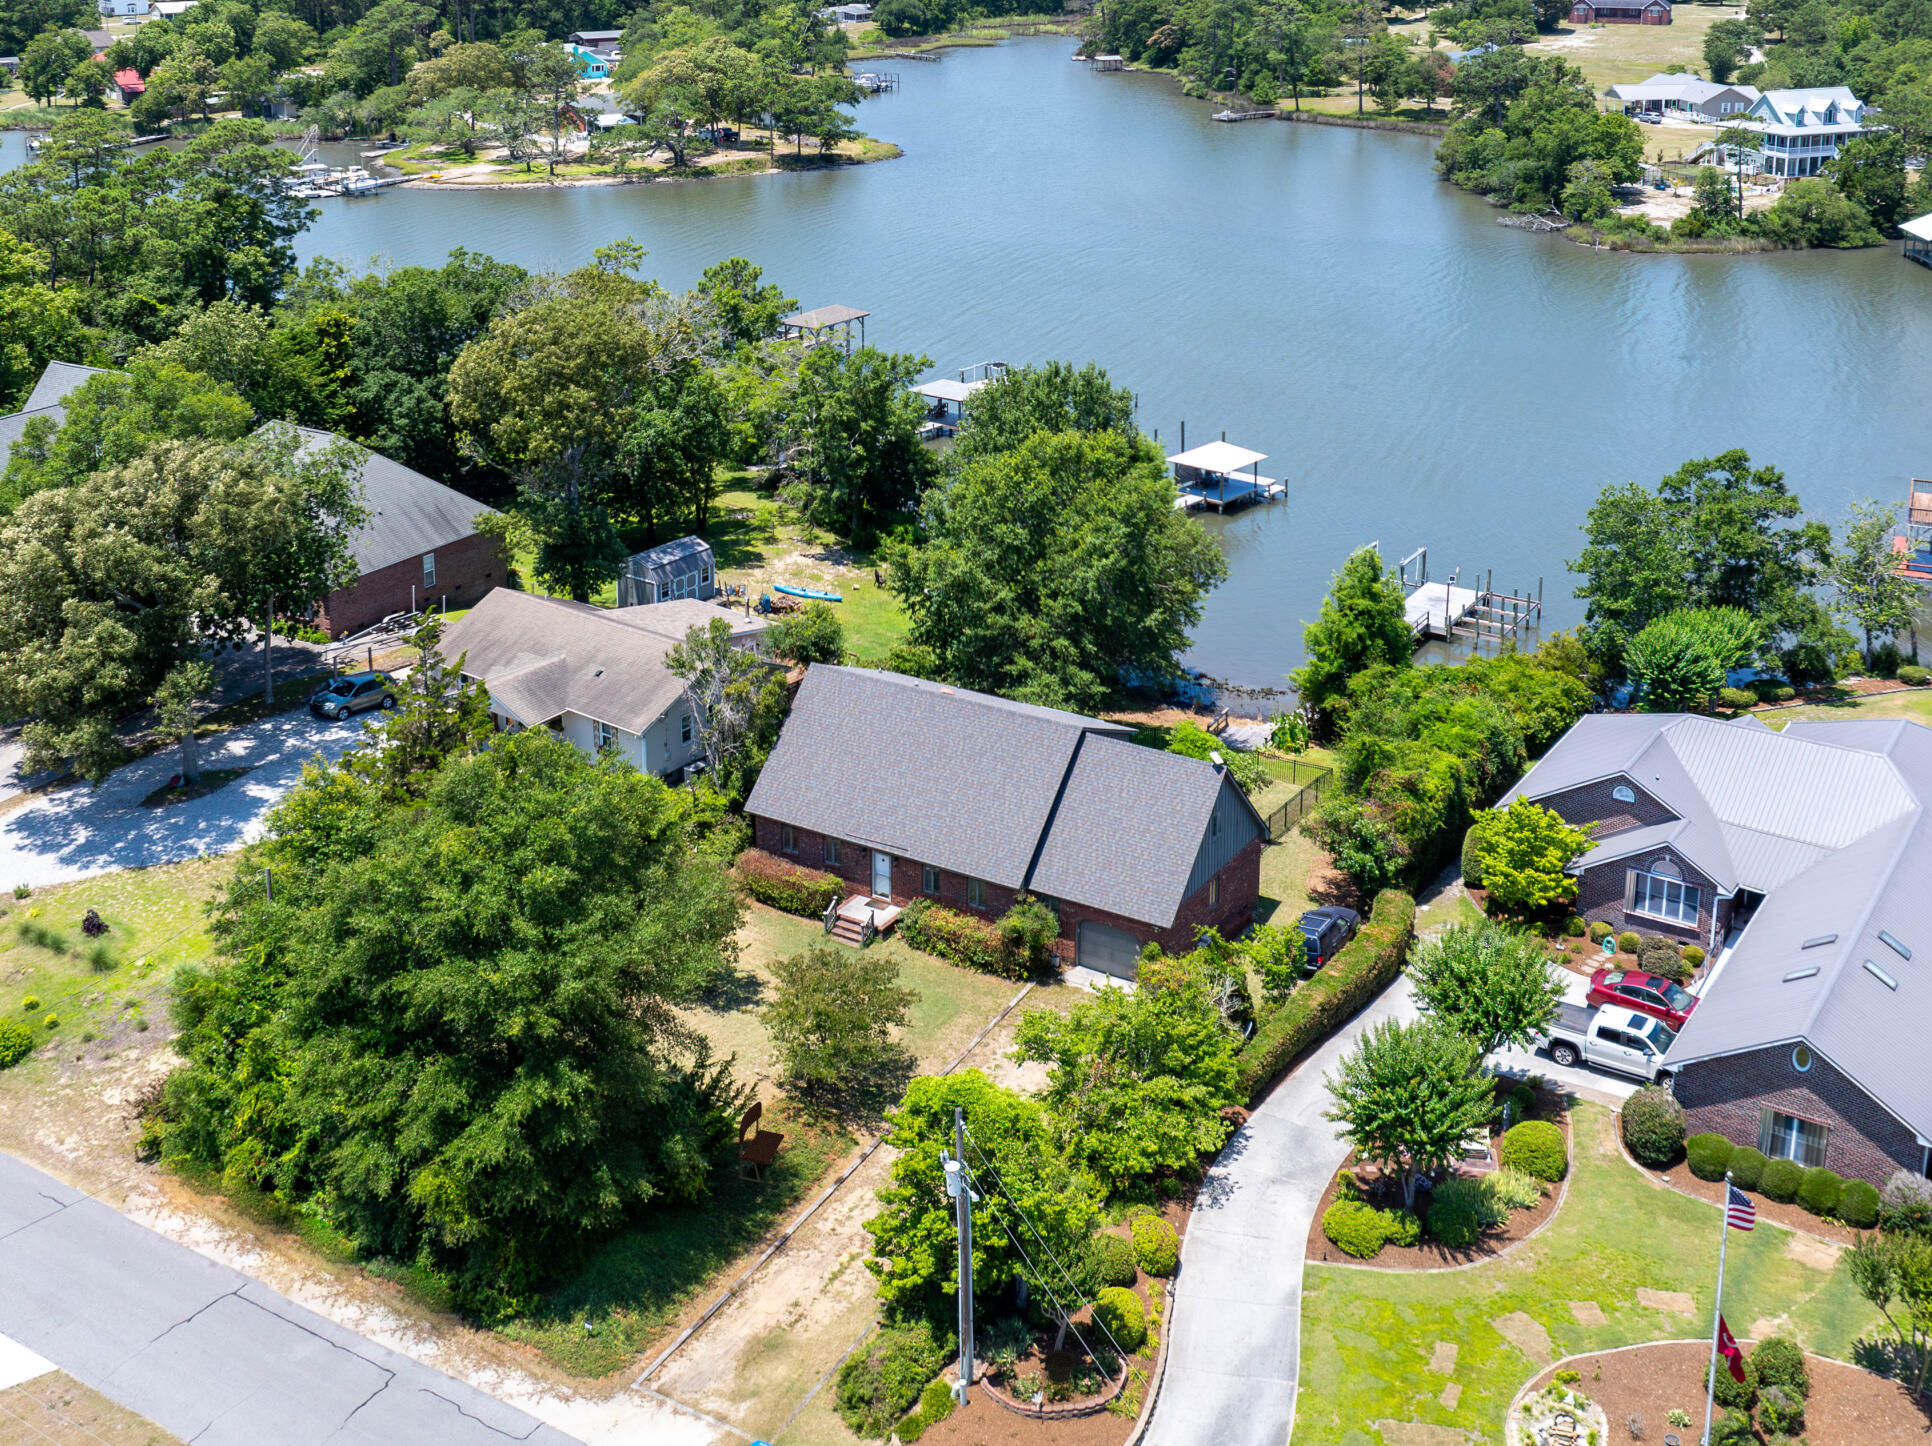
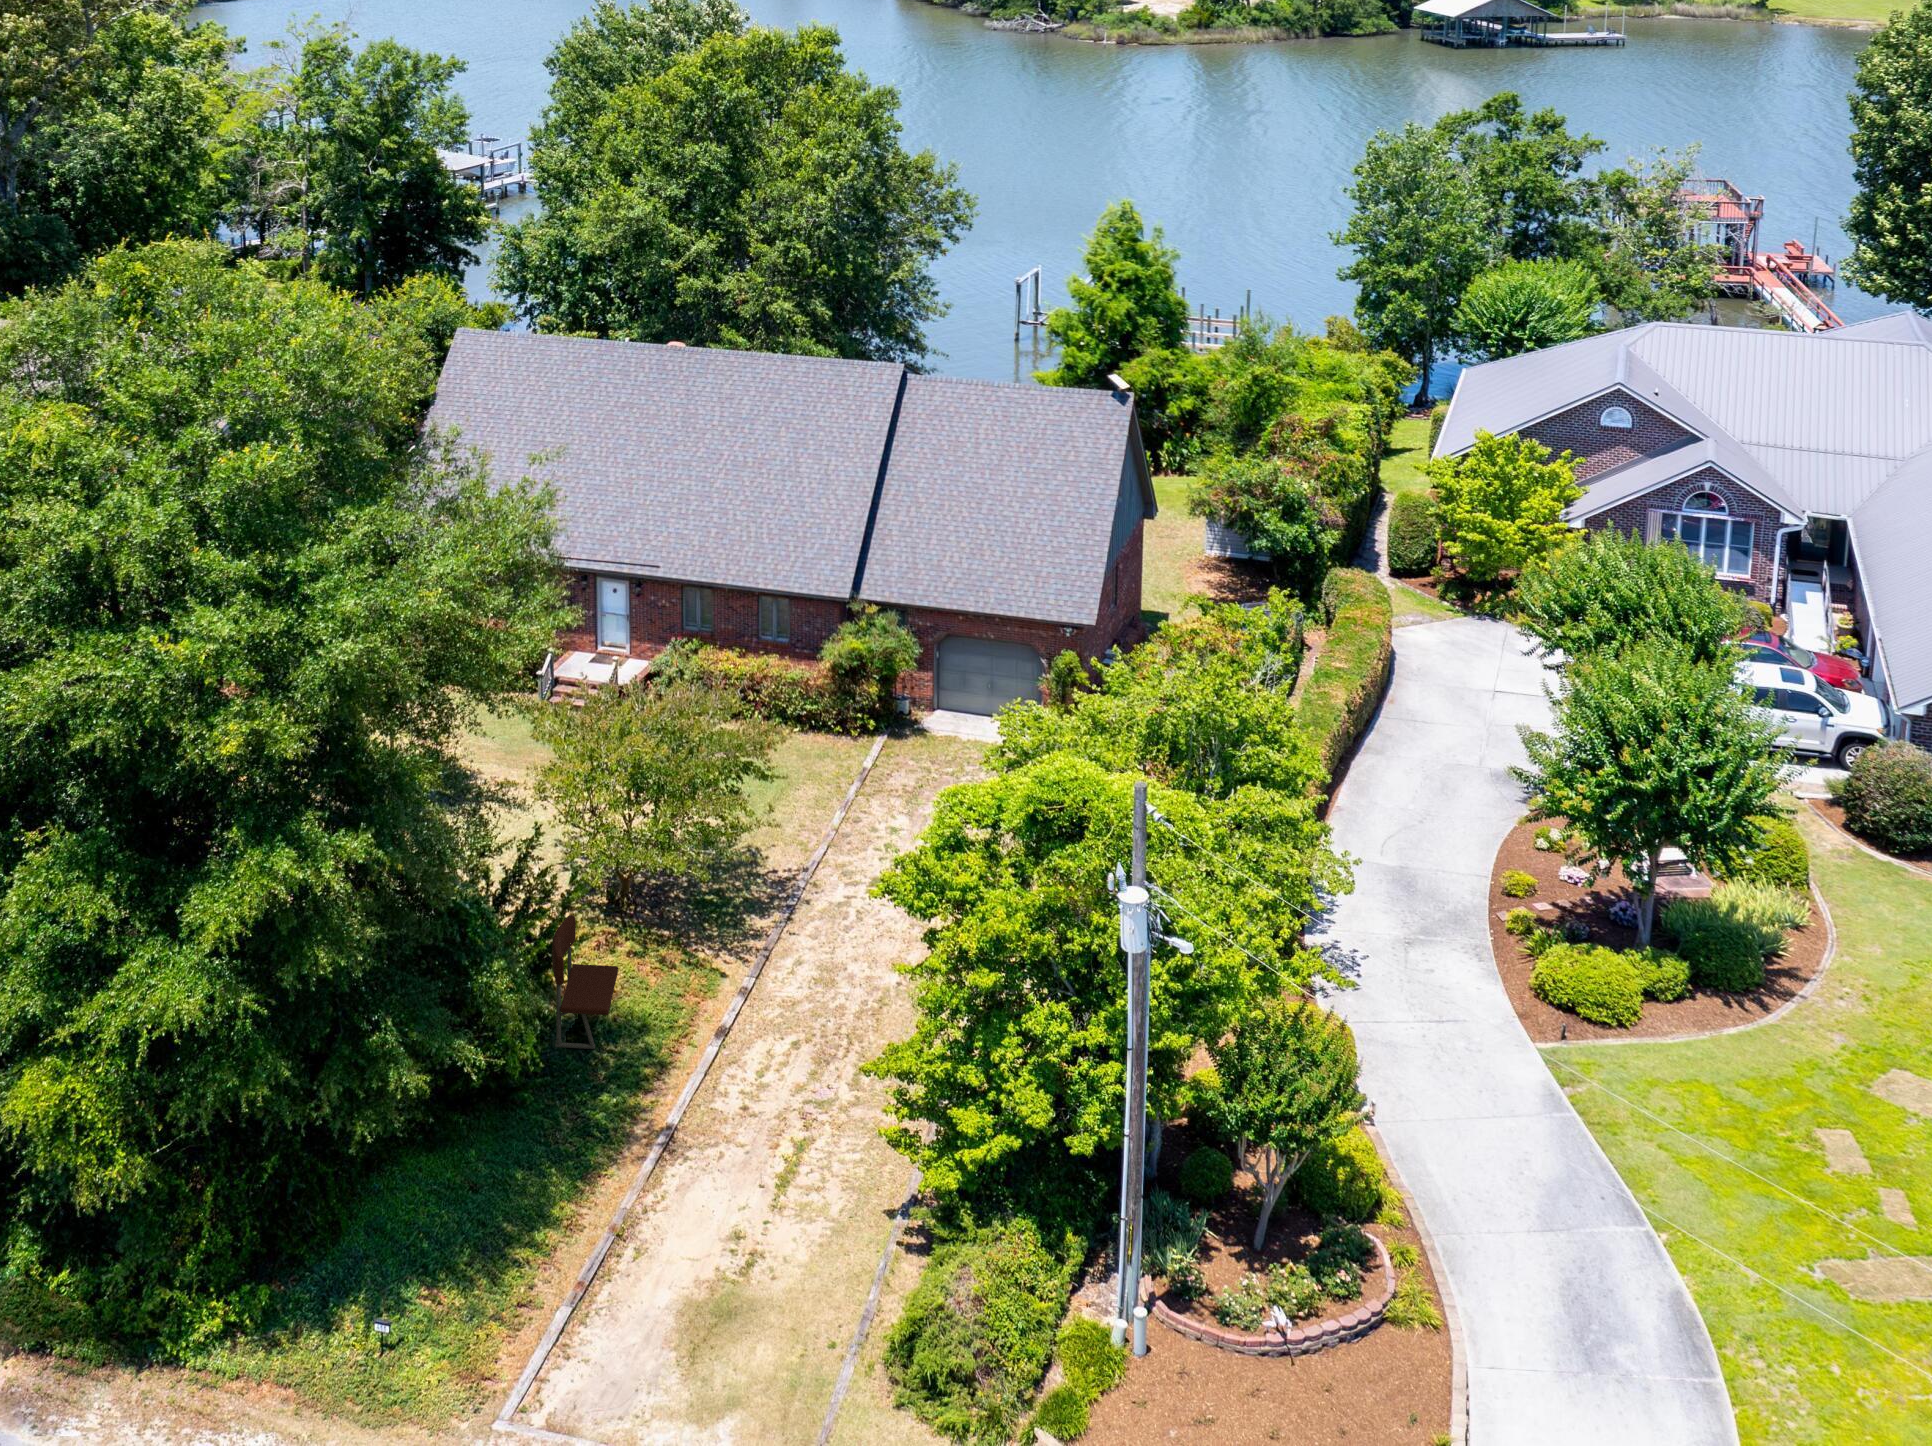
wooden bucket: present [1045,1350,1075,1384] -> none [1251,1234,1309,1295]

